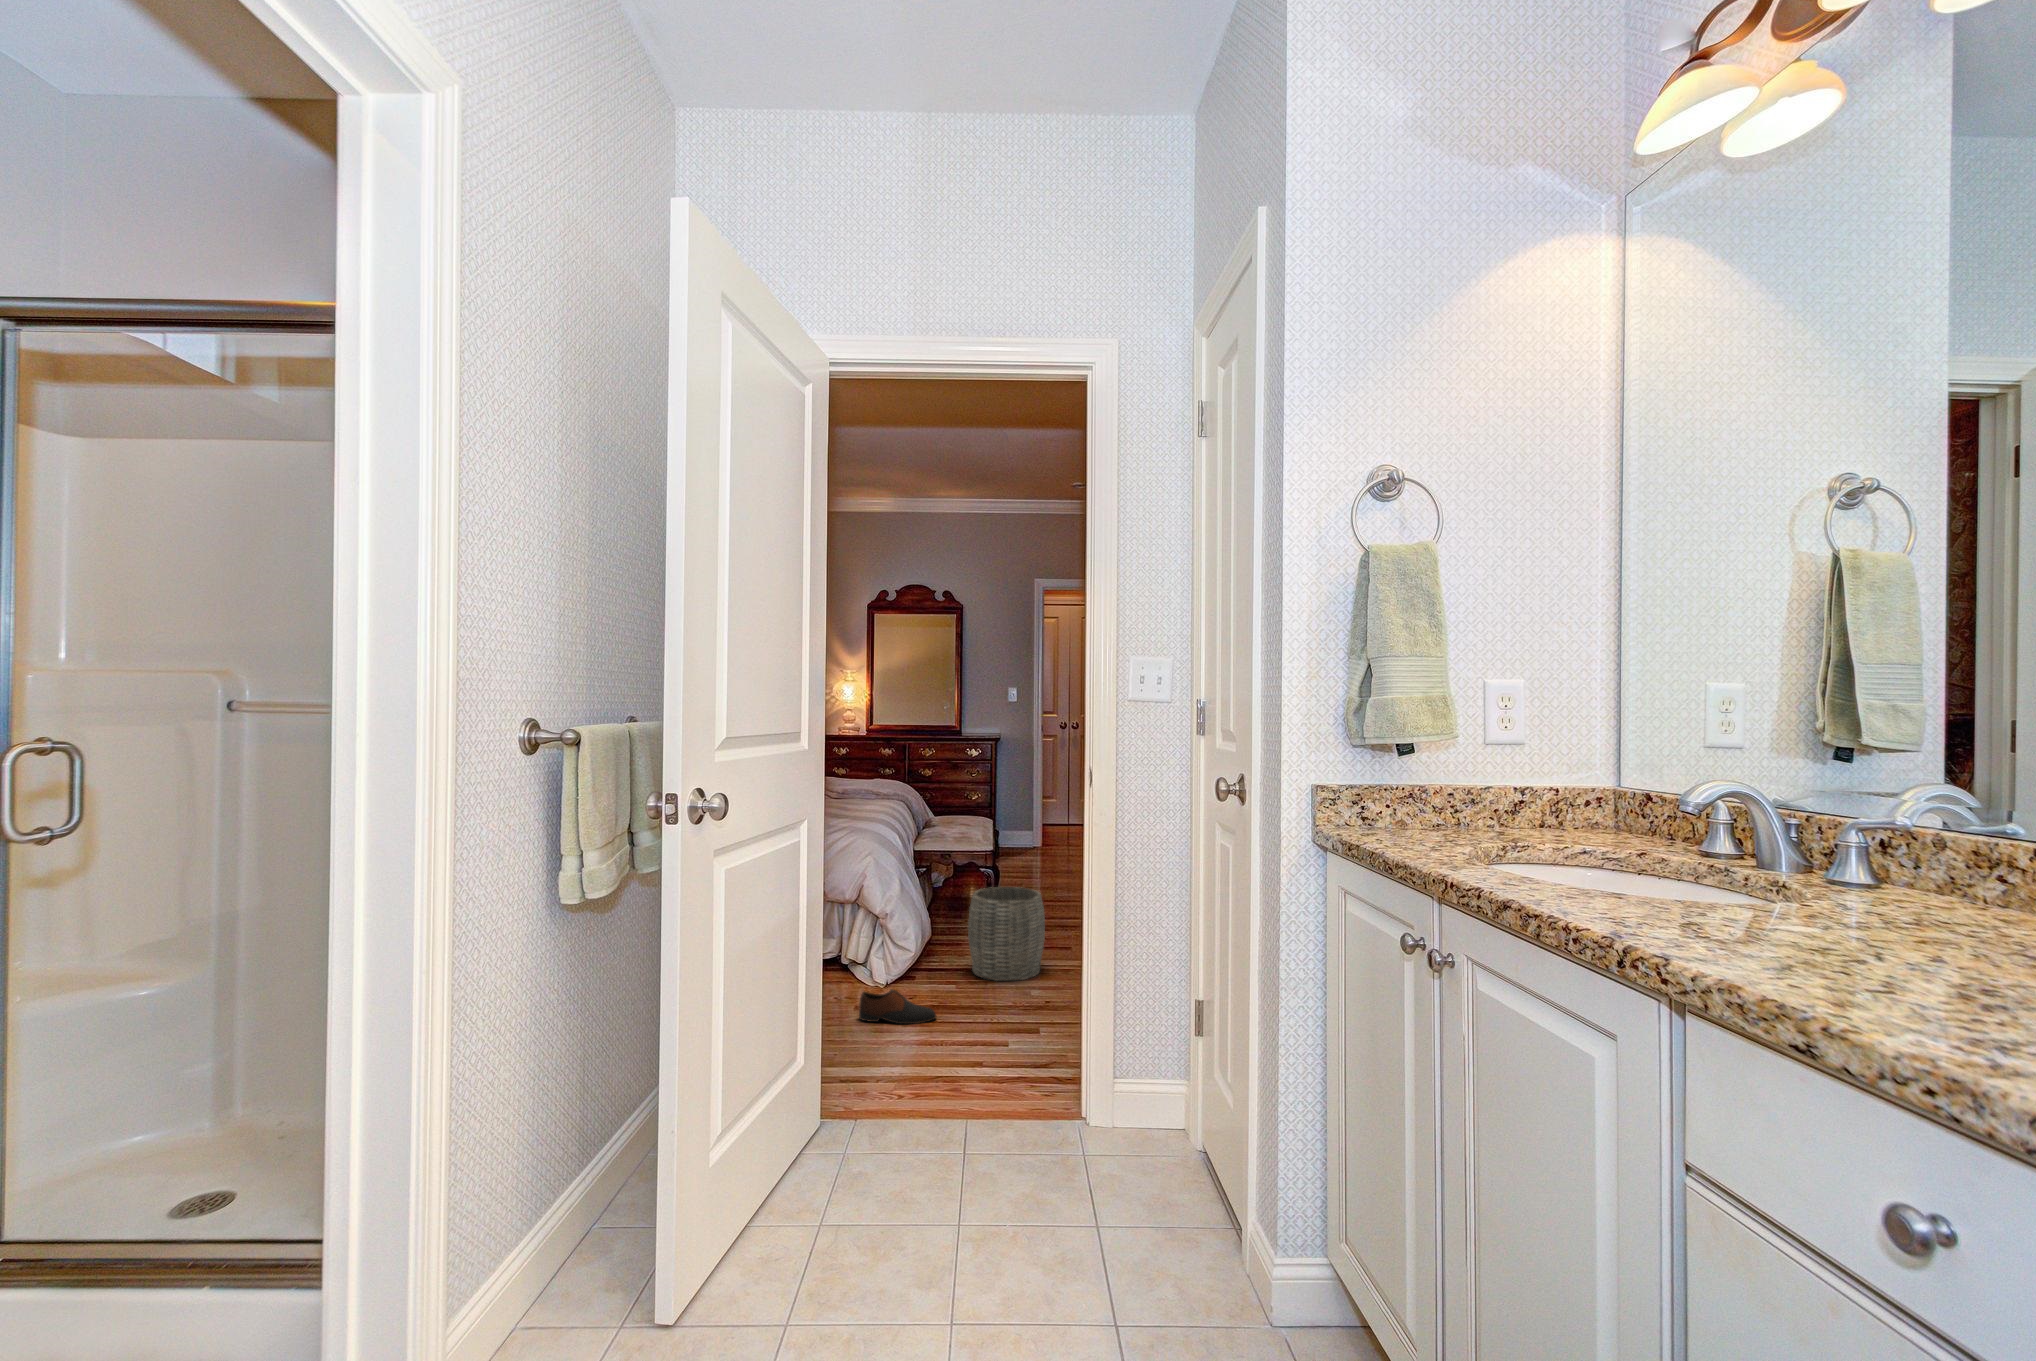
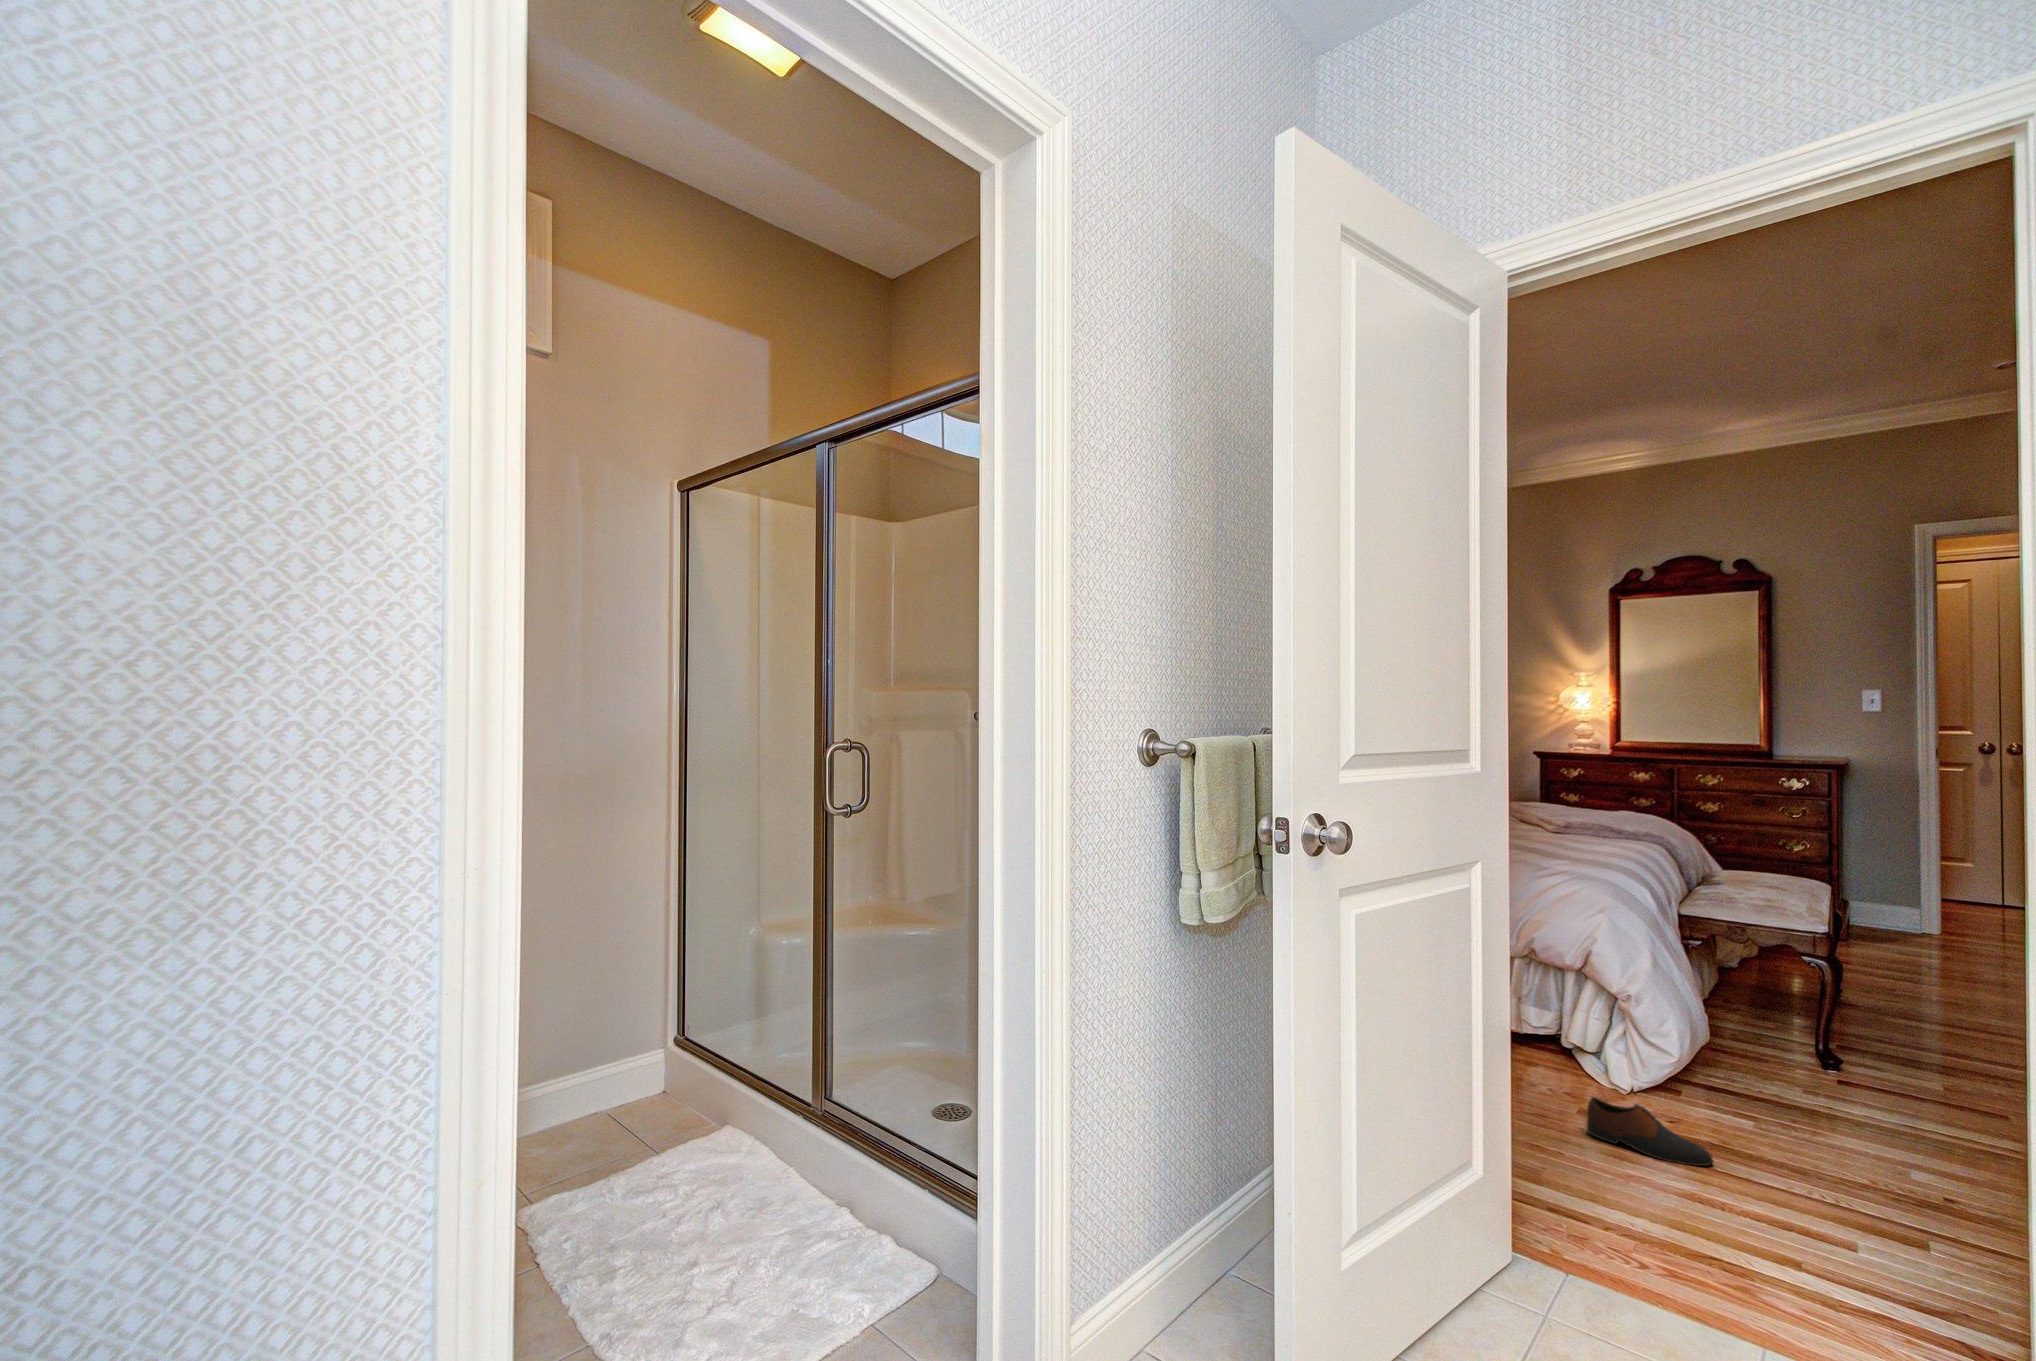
woven basket: present [968,887,1045,981] -> none [1775,988,1931,1145]

